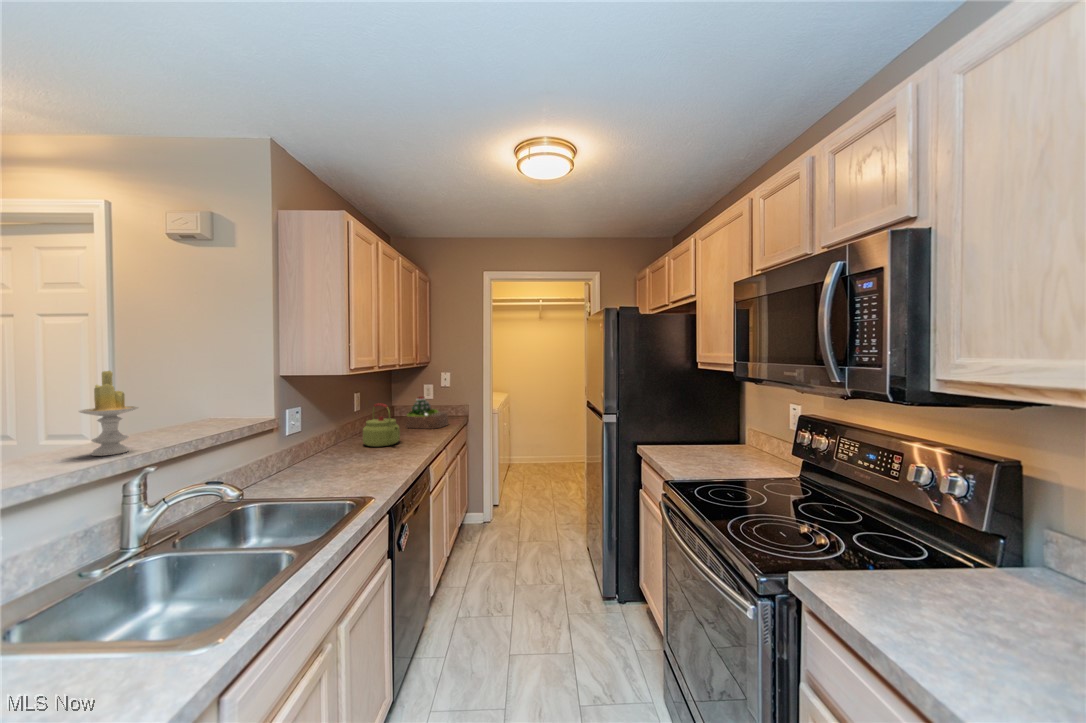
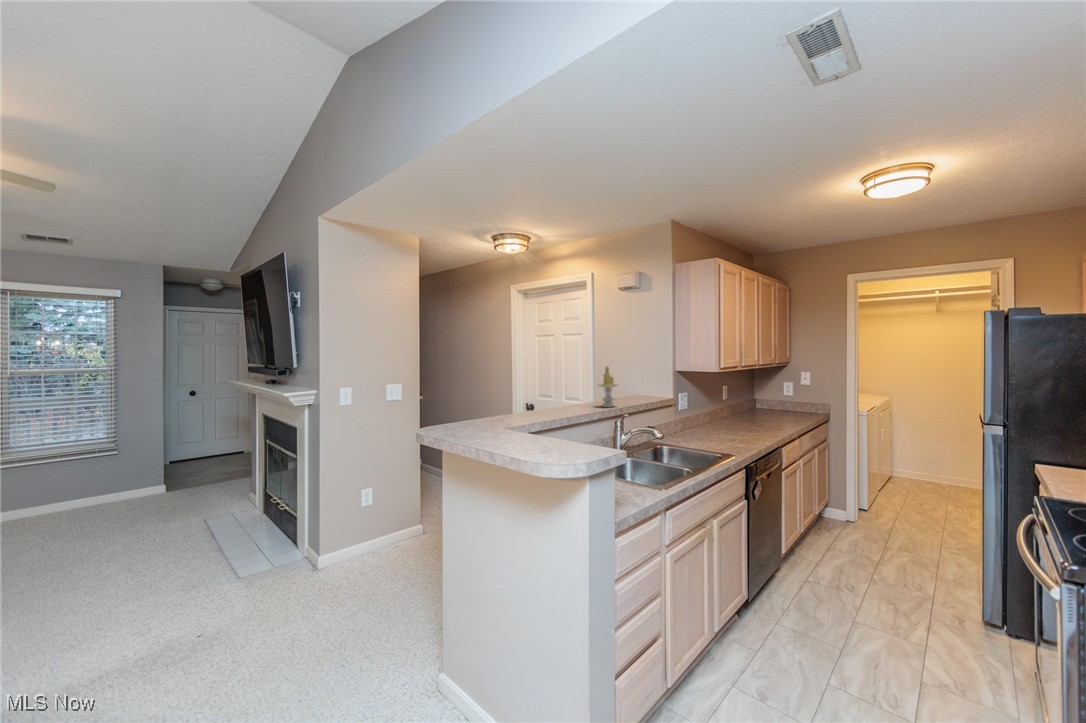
succulent plant: present [406,397,448,429] -> none [763,393,805,422]
kettle: present [363,403,400,447] -> none [728,395,758,428]

